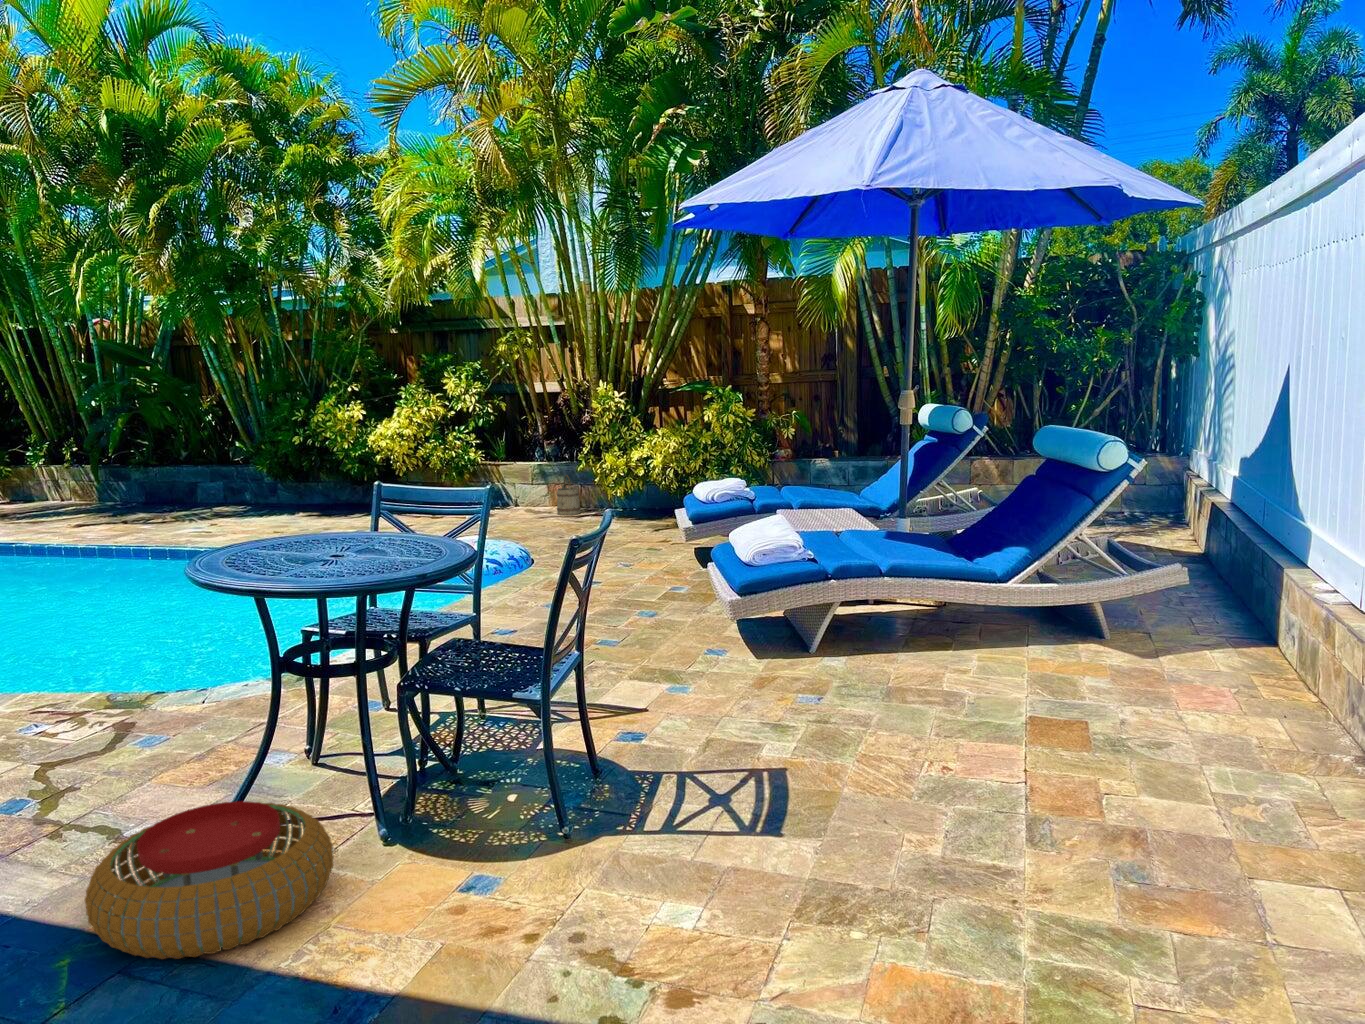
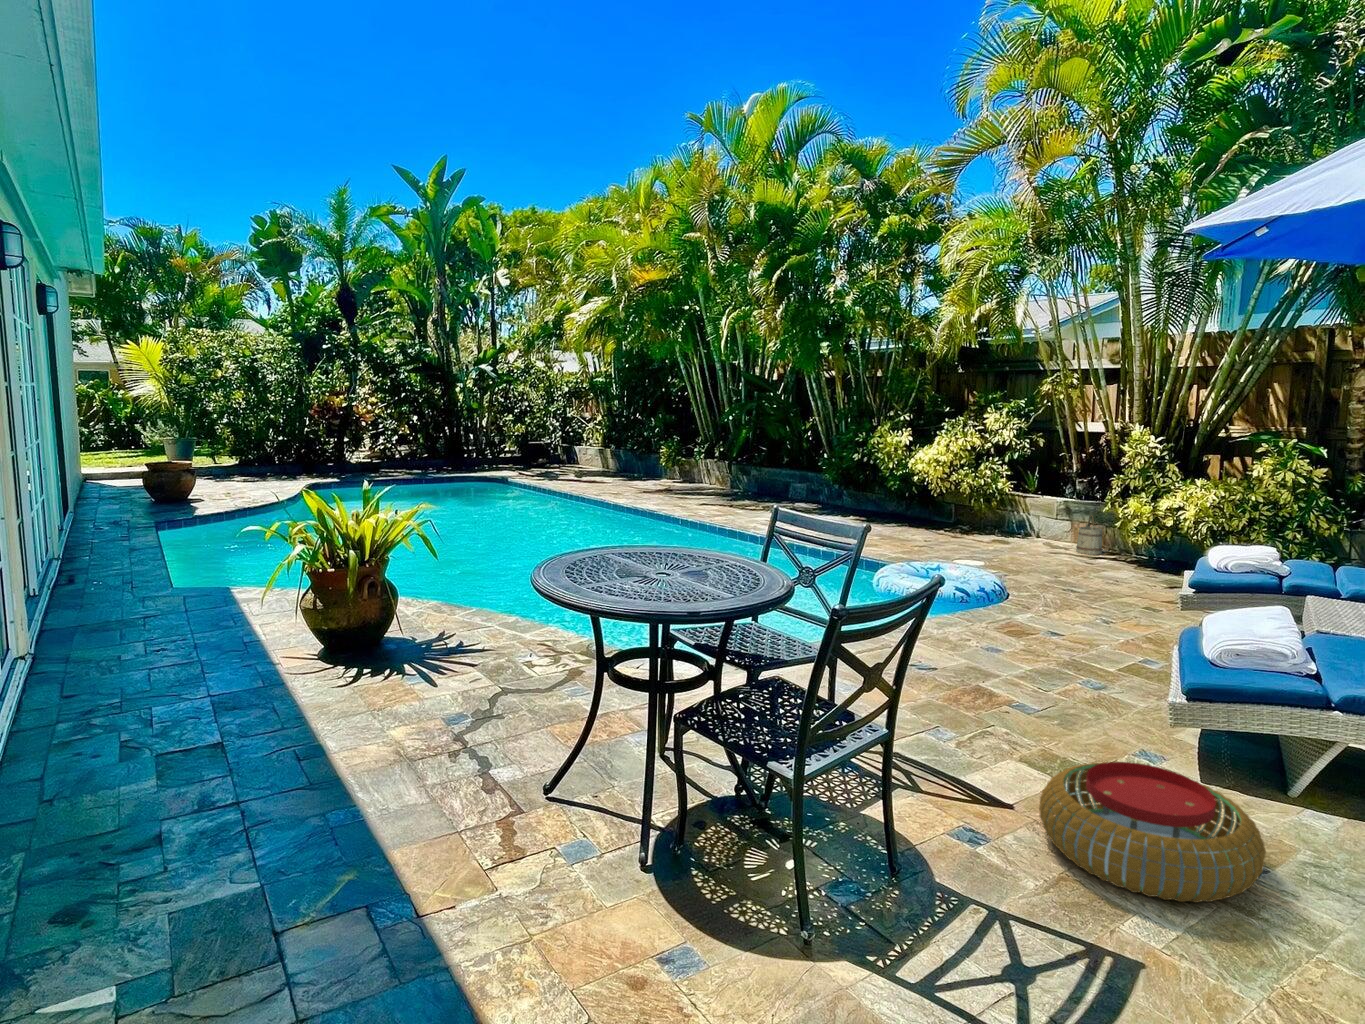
pouf: present [85,801,334,959] -> present [1039,762,1266,903]

